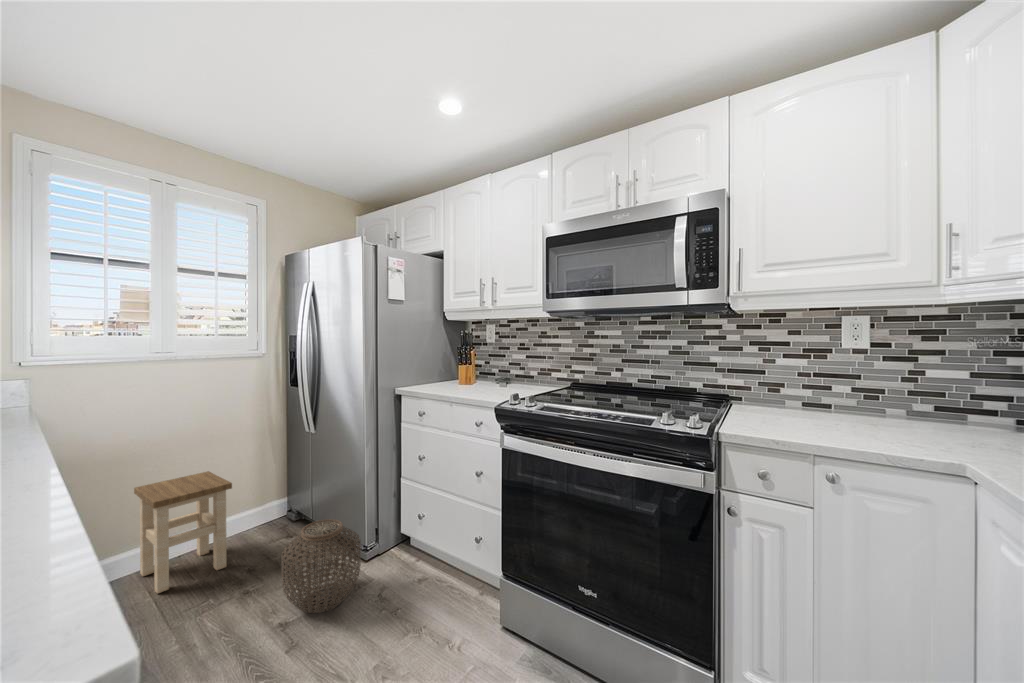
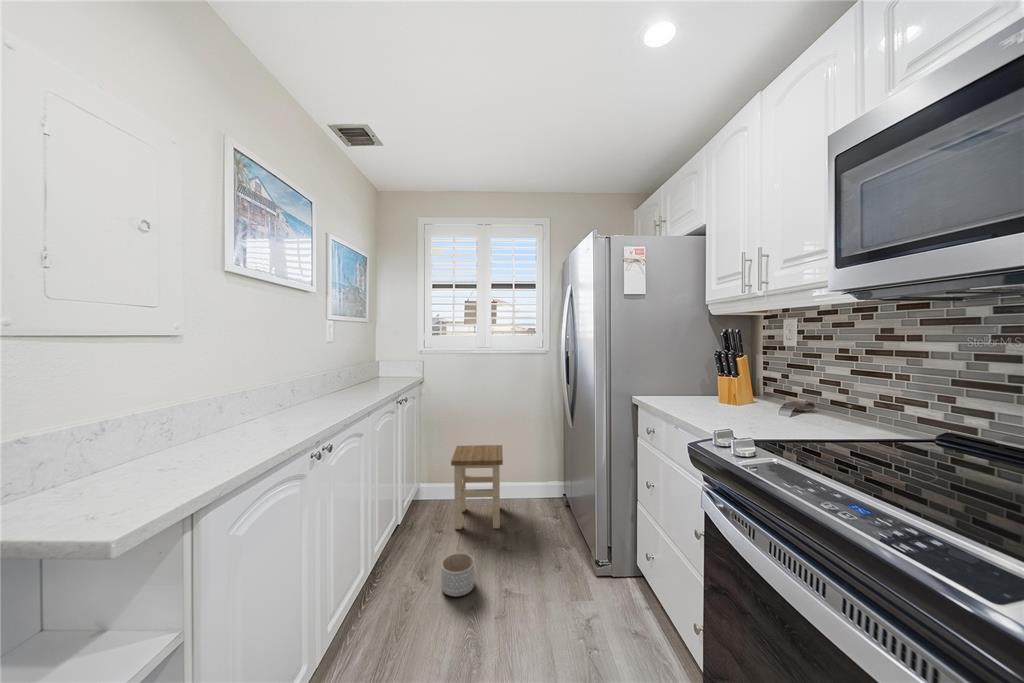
woven basket: present [281,519,361,613] -> none [496,521,568,619]
planter: none [198,592,246,645] -> present [441,553,474,596]

